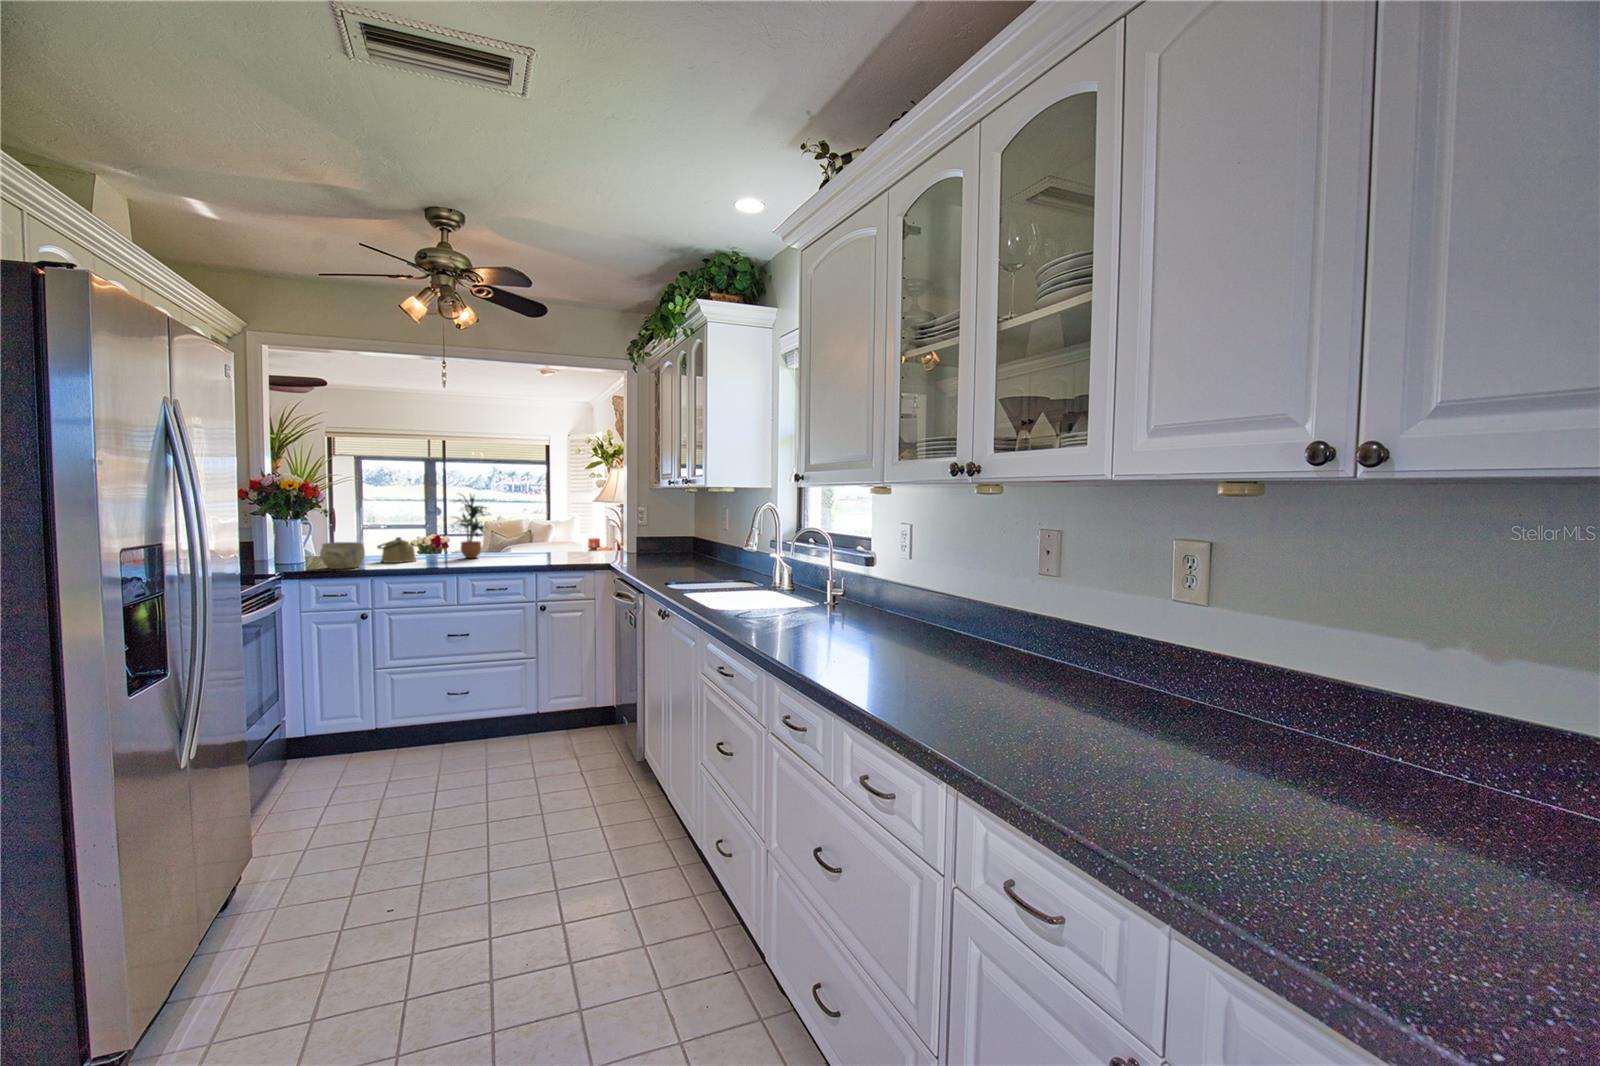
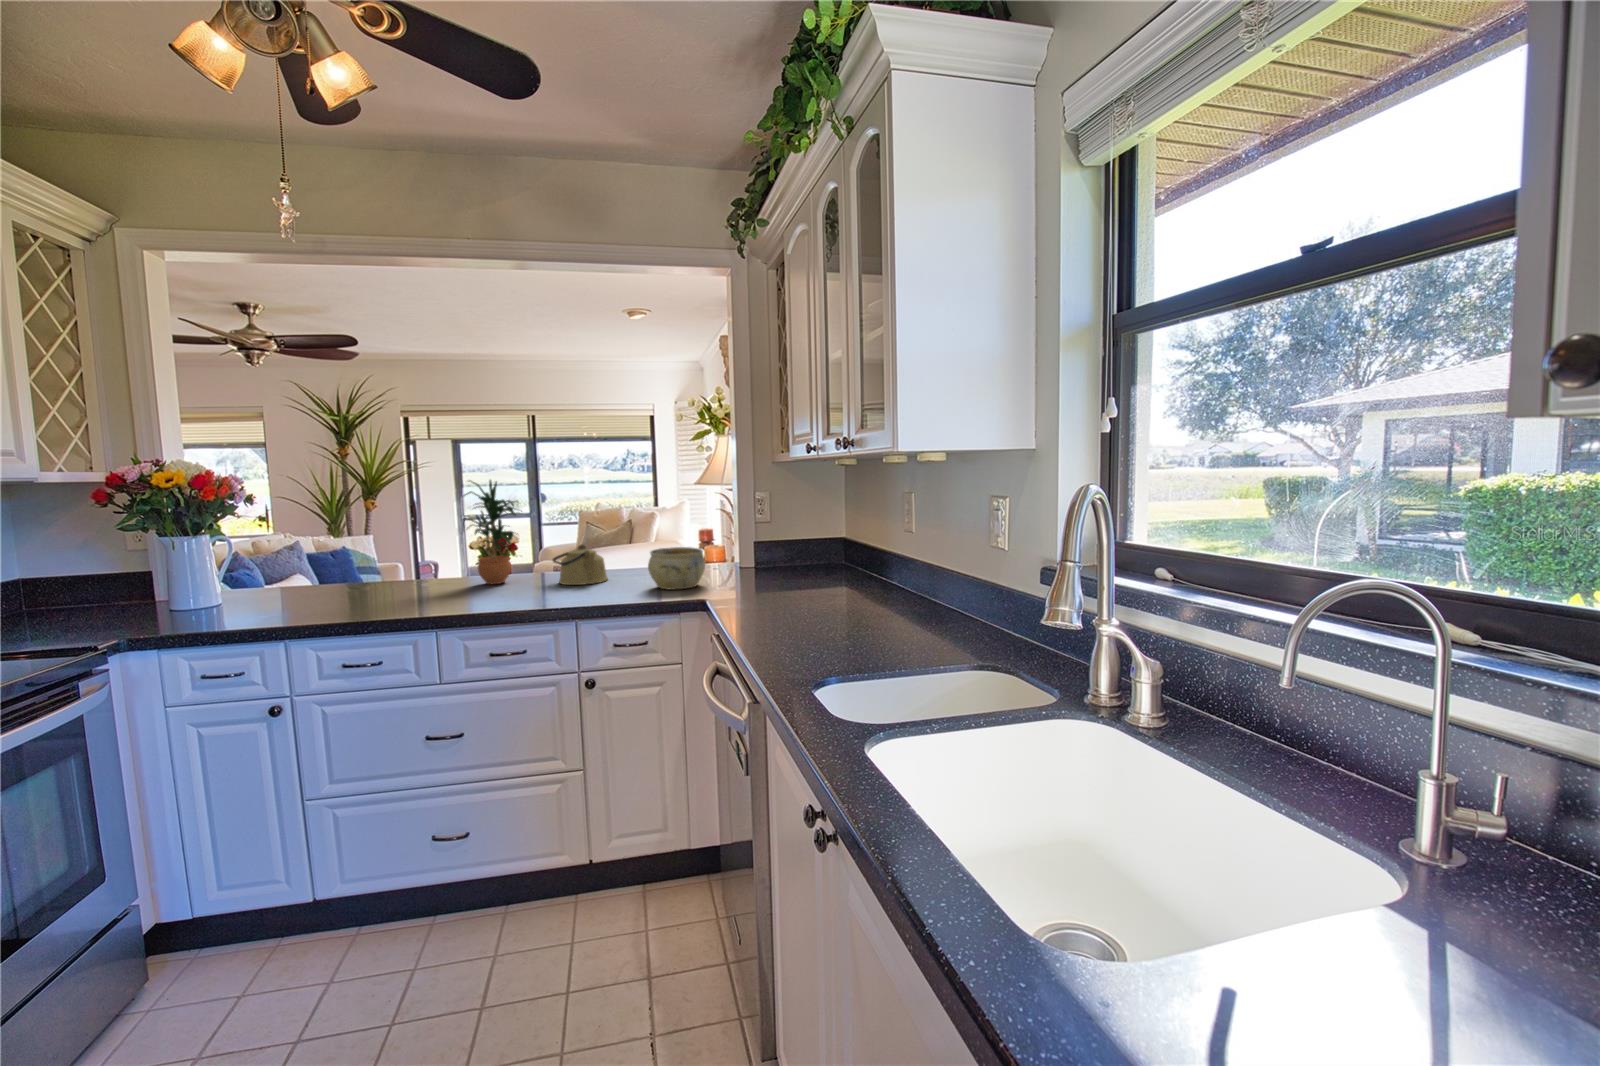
kettle: present [377,537,416,563] -> present [553,545,608,585]
ceramic bowl: present [320,542,365,569] -> present [648,547,705,589]

